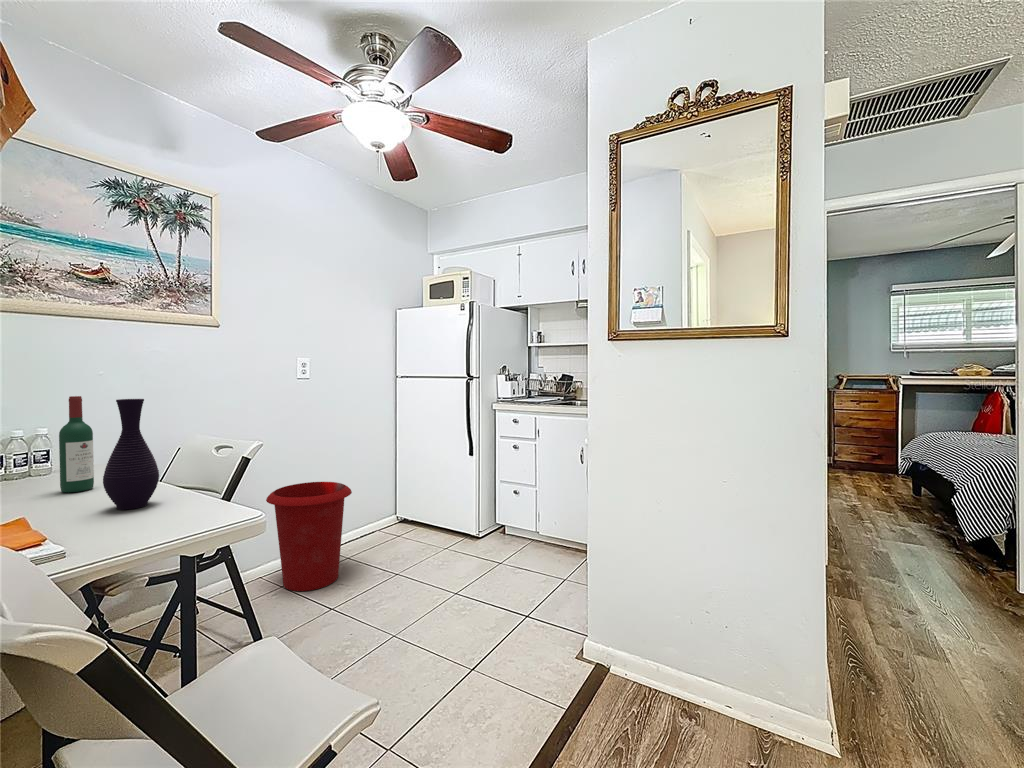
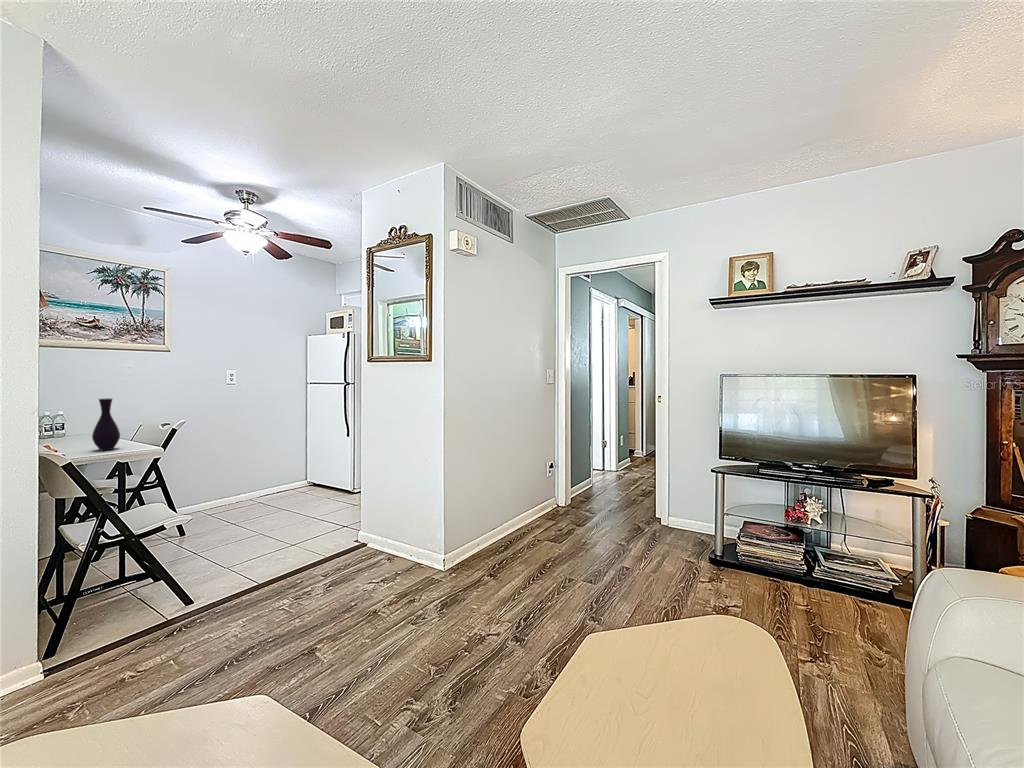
wine bottle: present [59,396,94,492] -> none [71,396,89,444]
waste bin: present [266,482,352,591] -> none [199,448,257,513]

